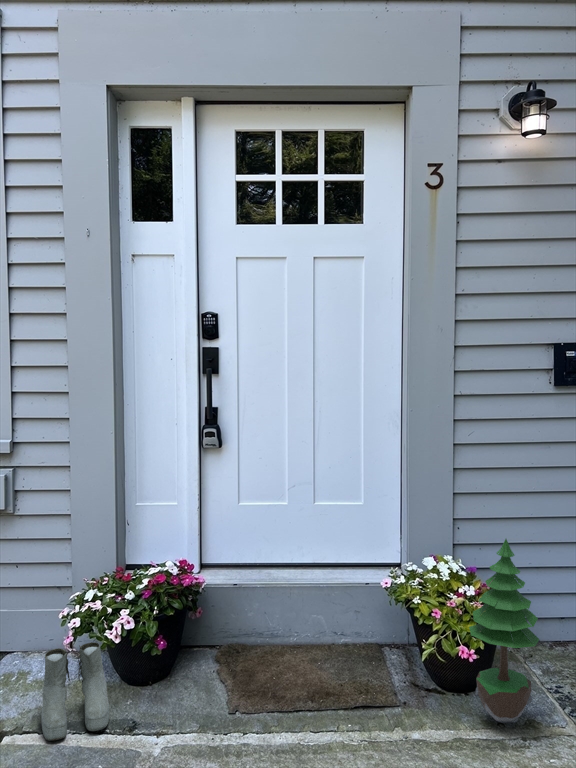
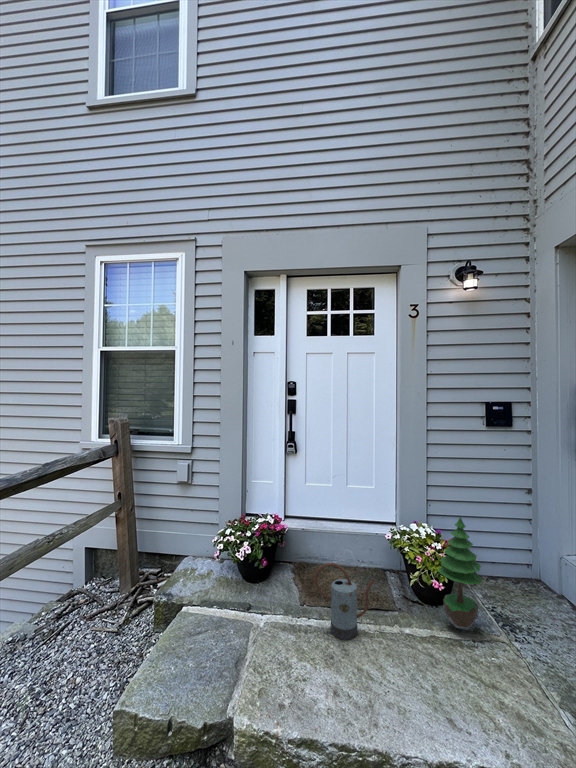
watering can: none [258,630,363,755] -> present [315,563,375,640]
boots: present [41,642,109,741] -> none [196,560,232,617]

